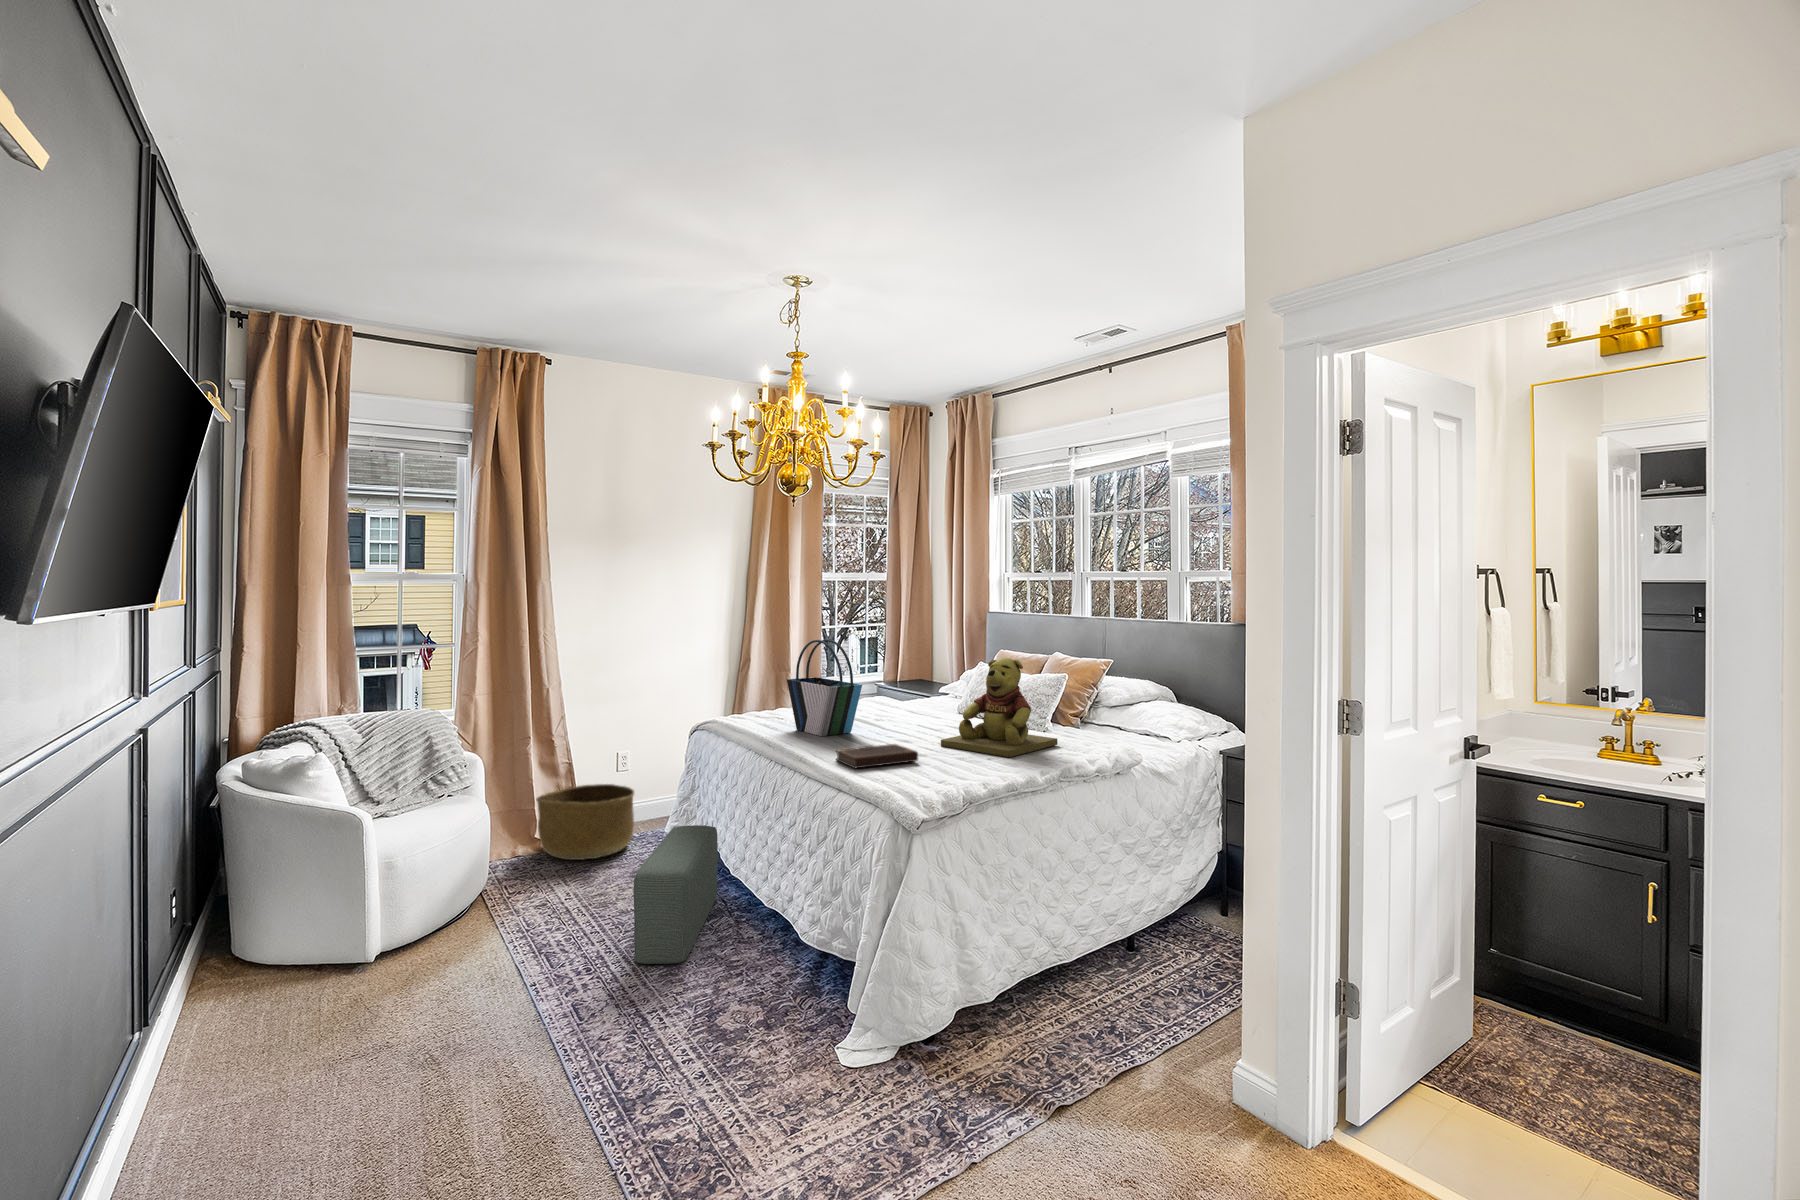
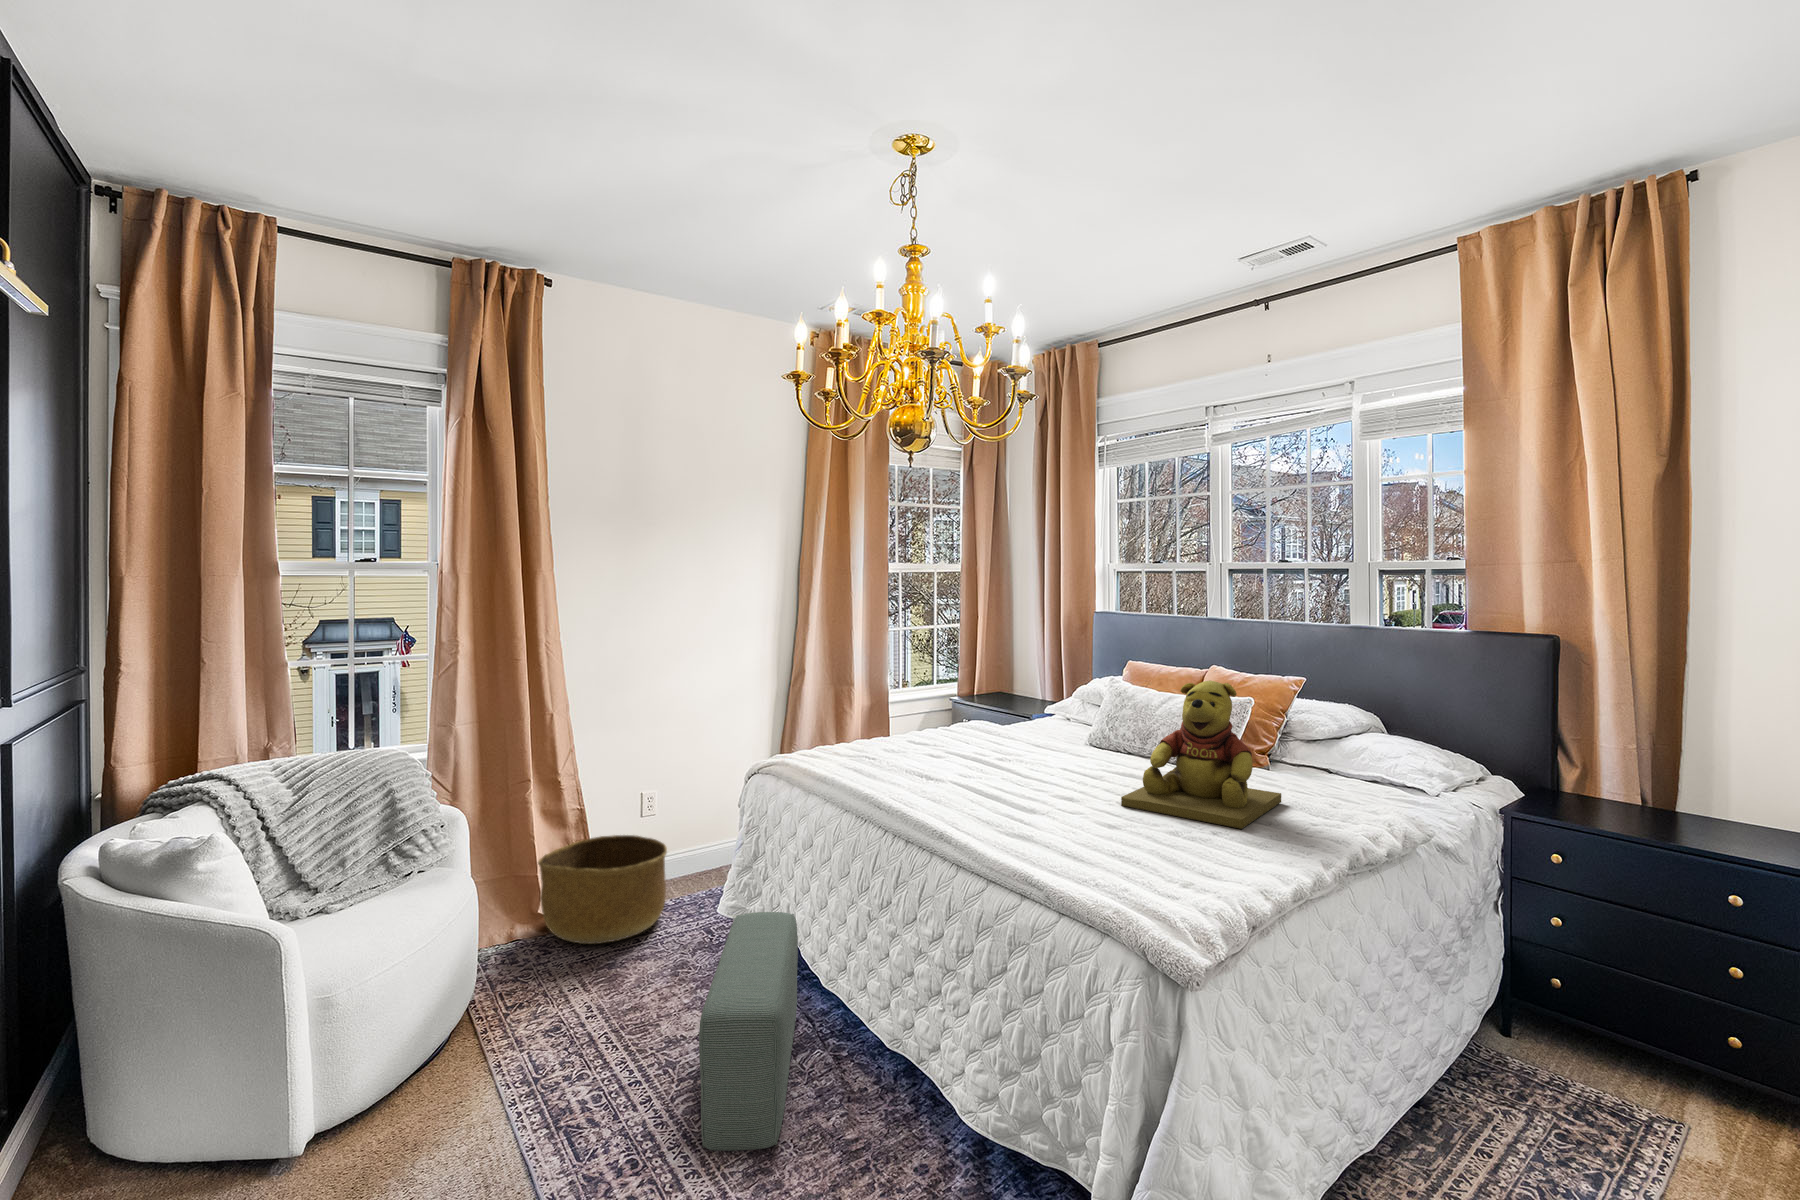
tote bag: present [787,639,862,736] -> none [883,652,997,788]
notebook: present [836,744,918,768] -> none [996,809,1121,858]

